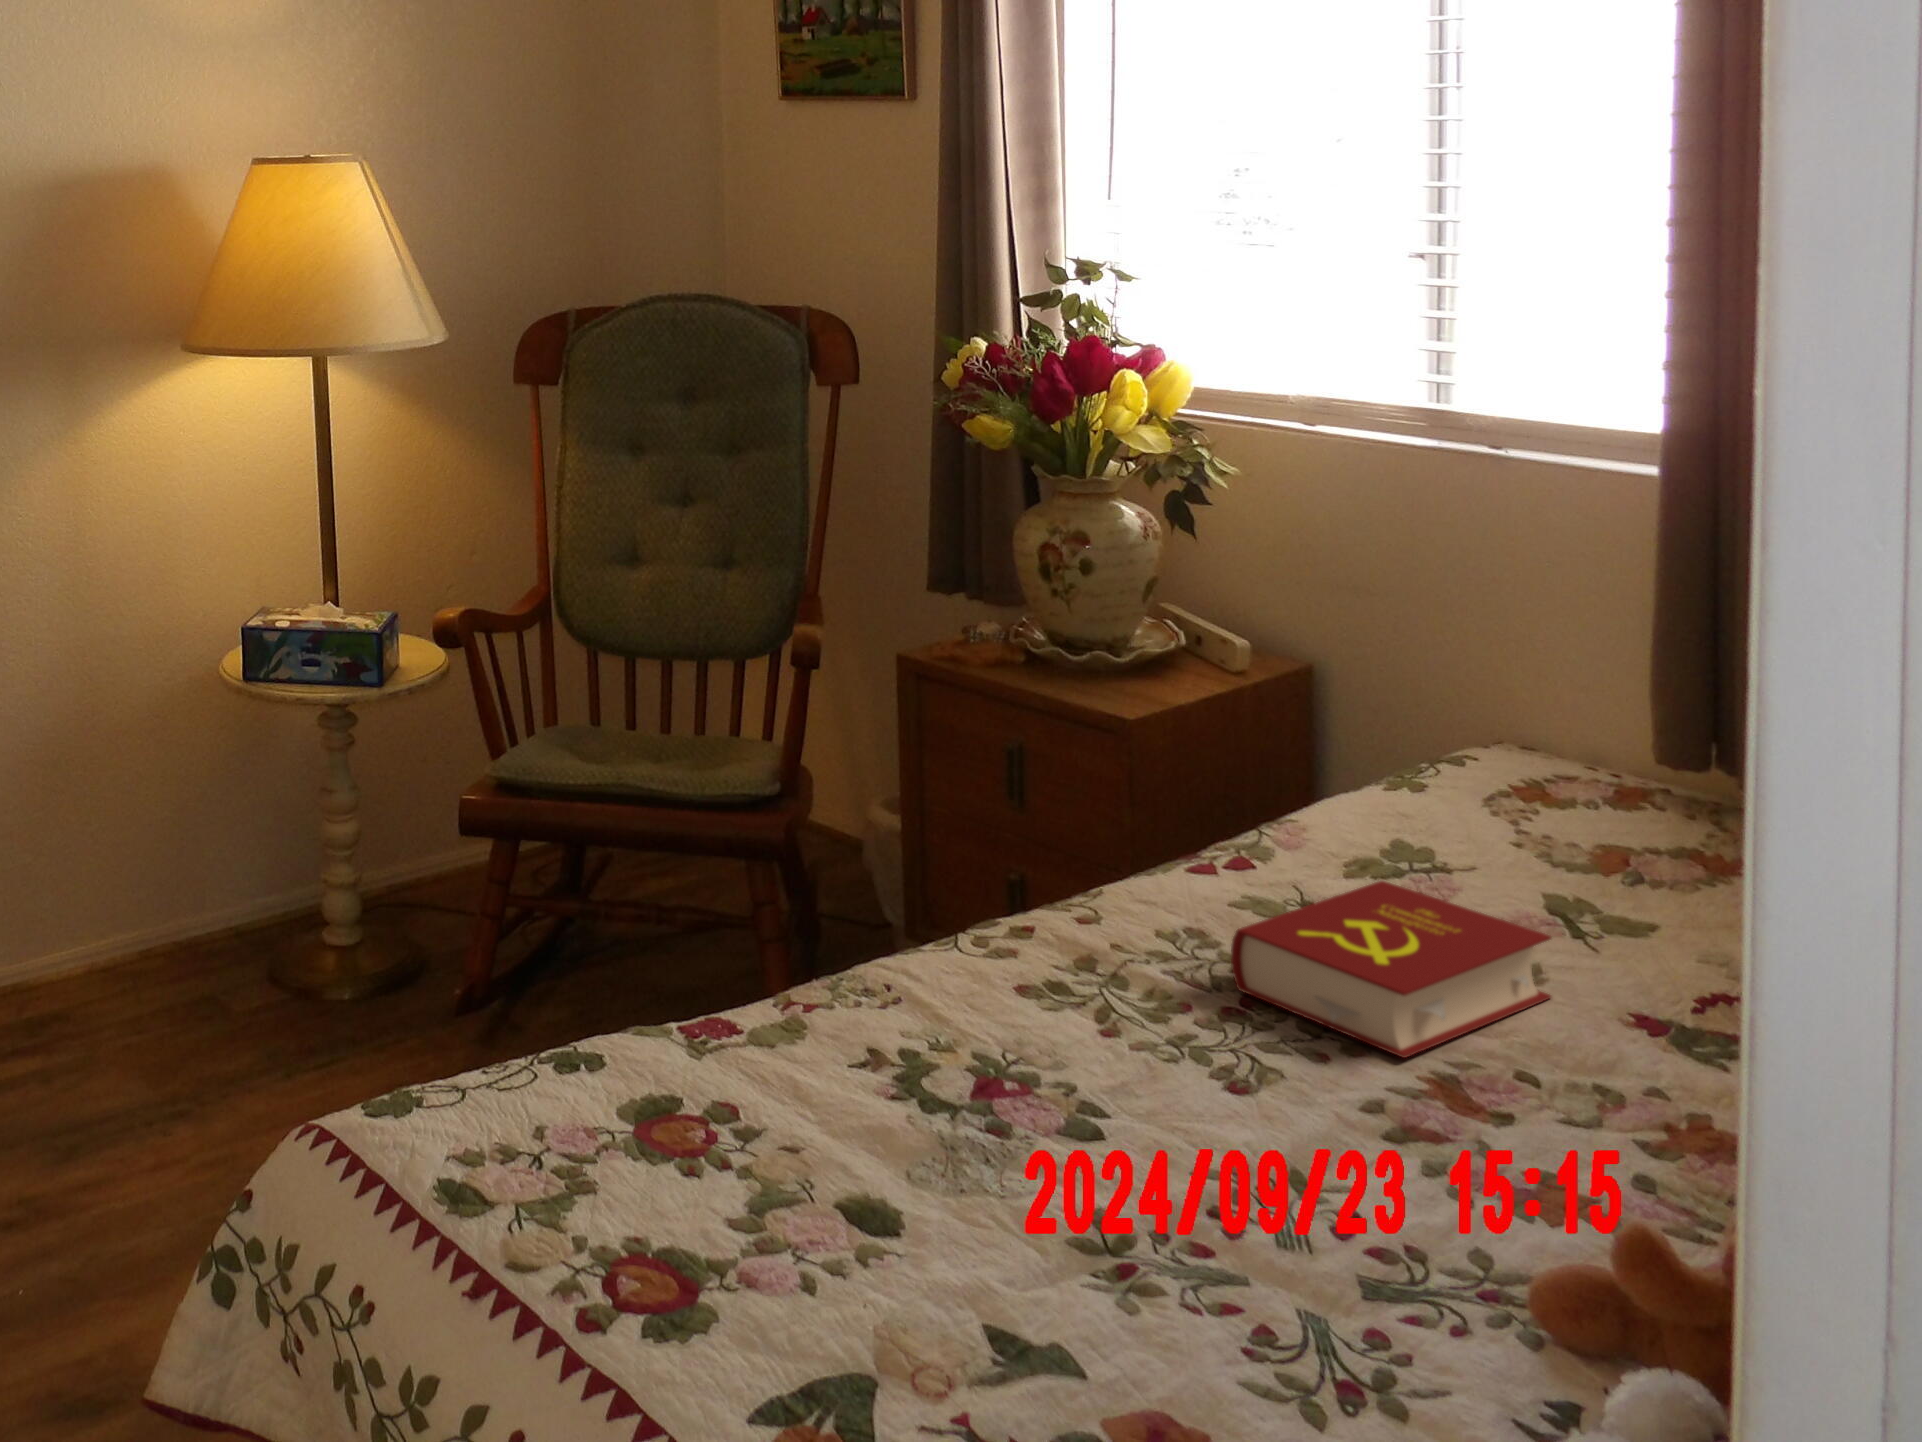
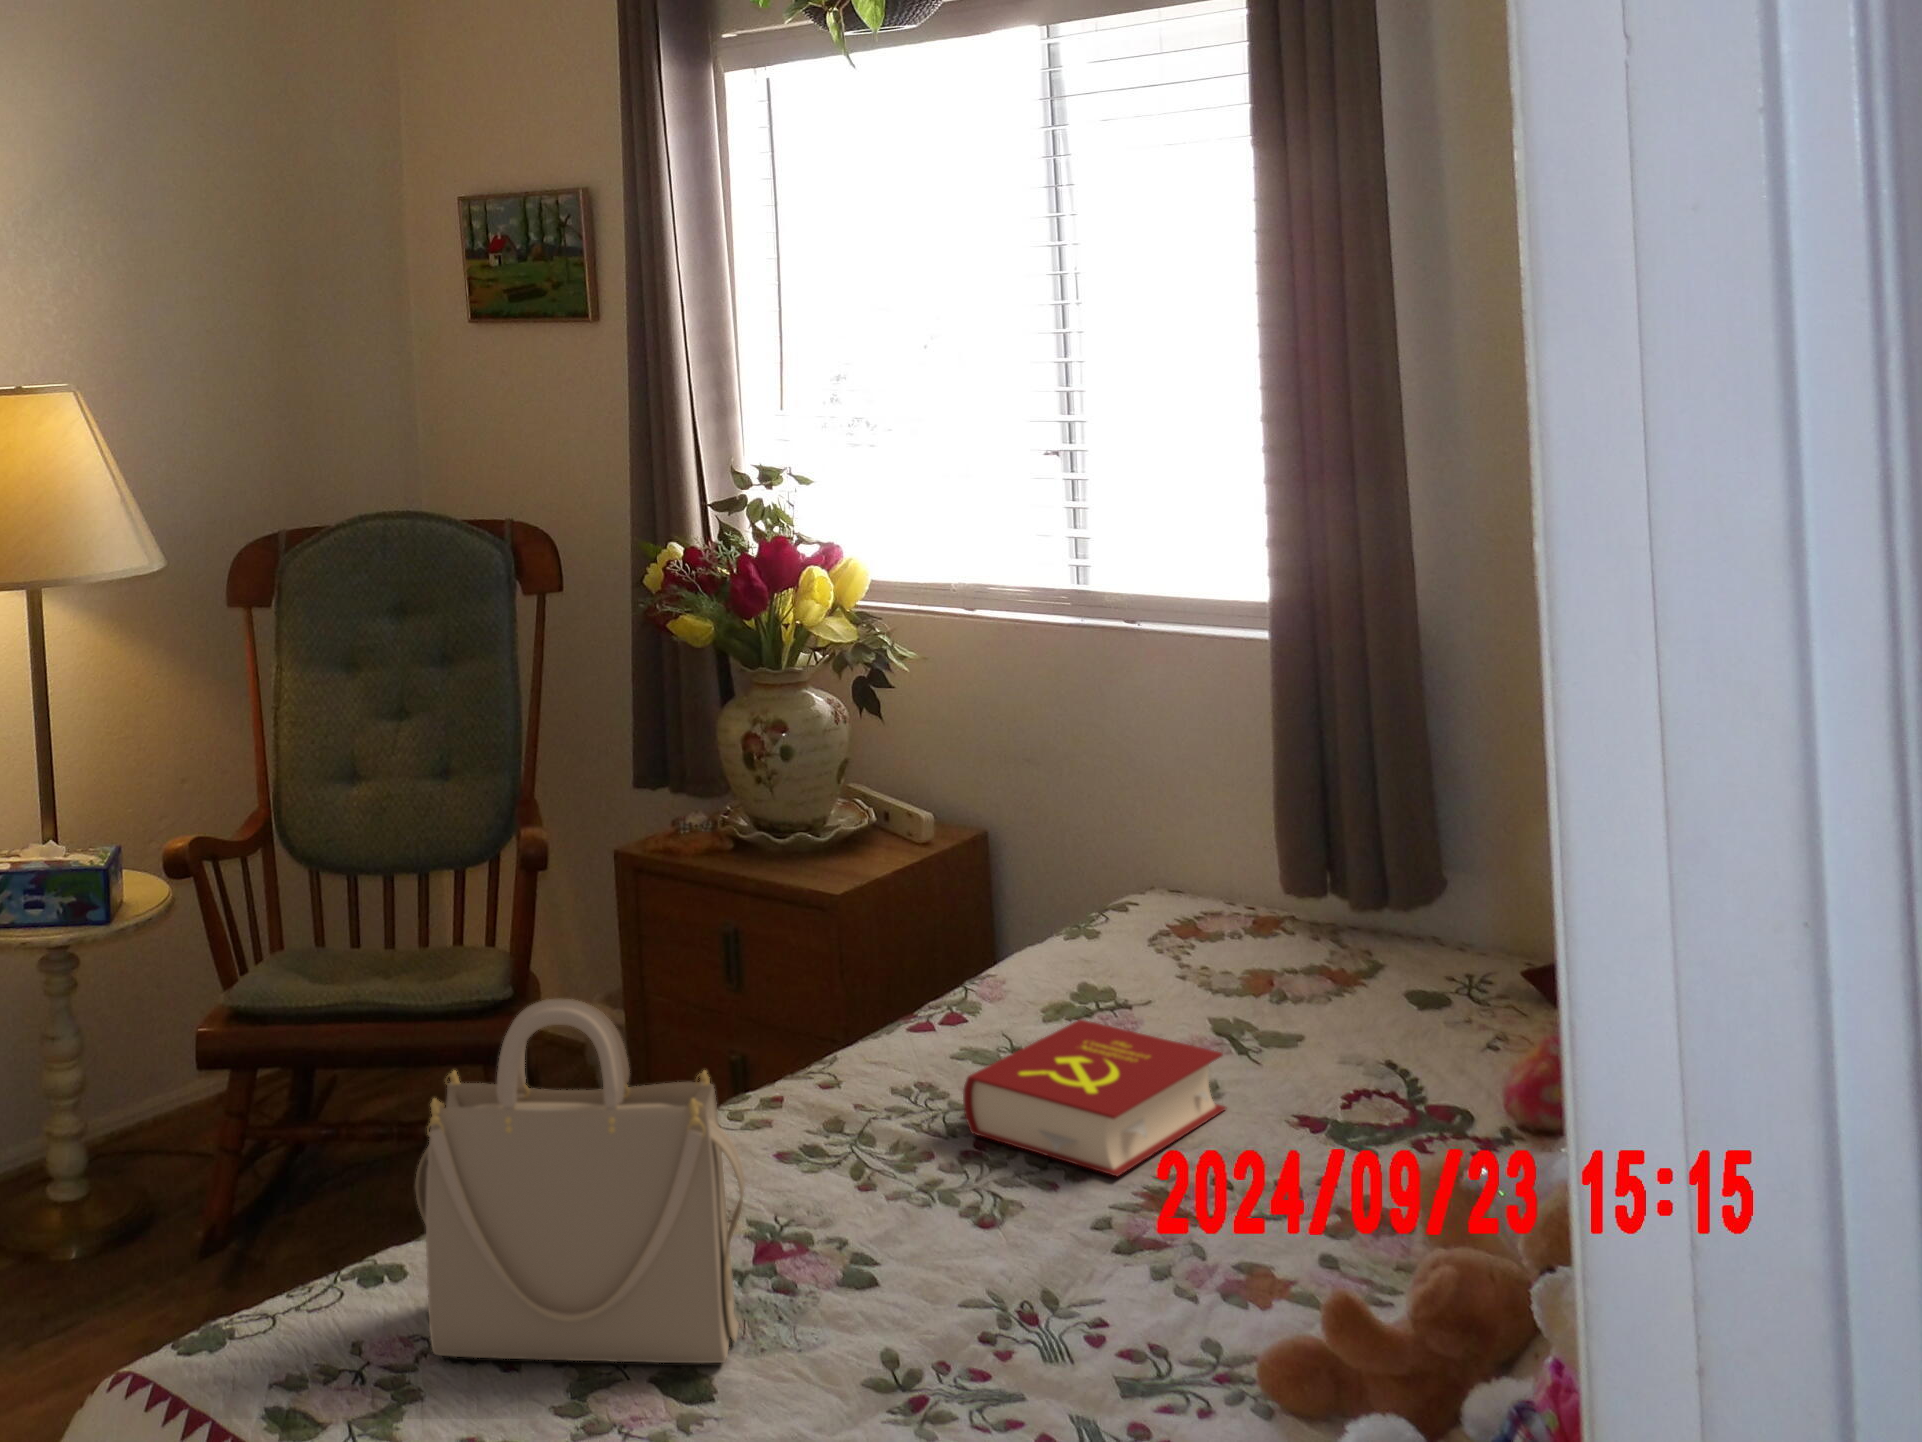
handbag: none [603,806,953,1200] -> present [415,999,745,1363]

